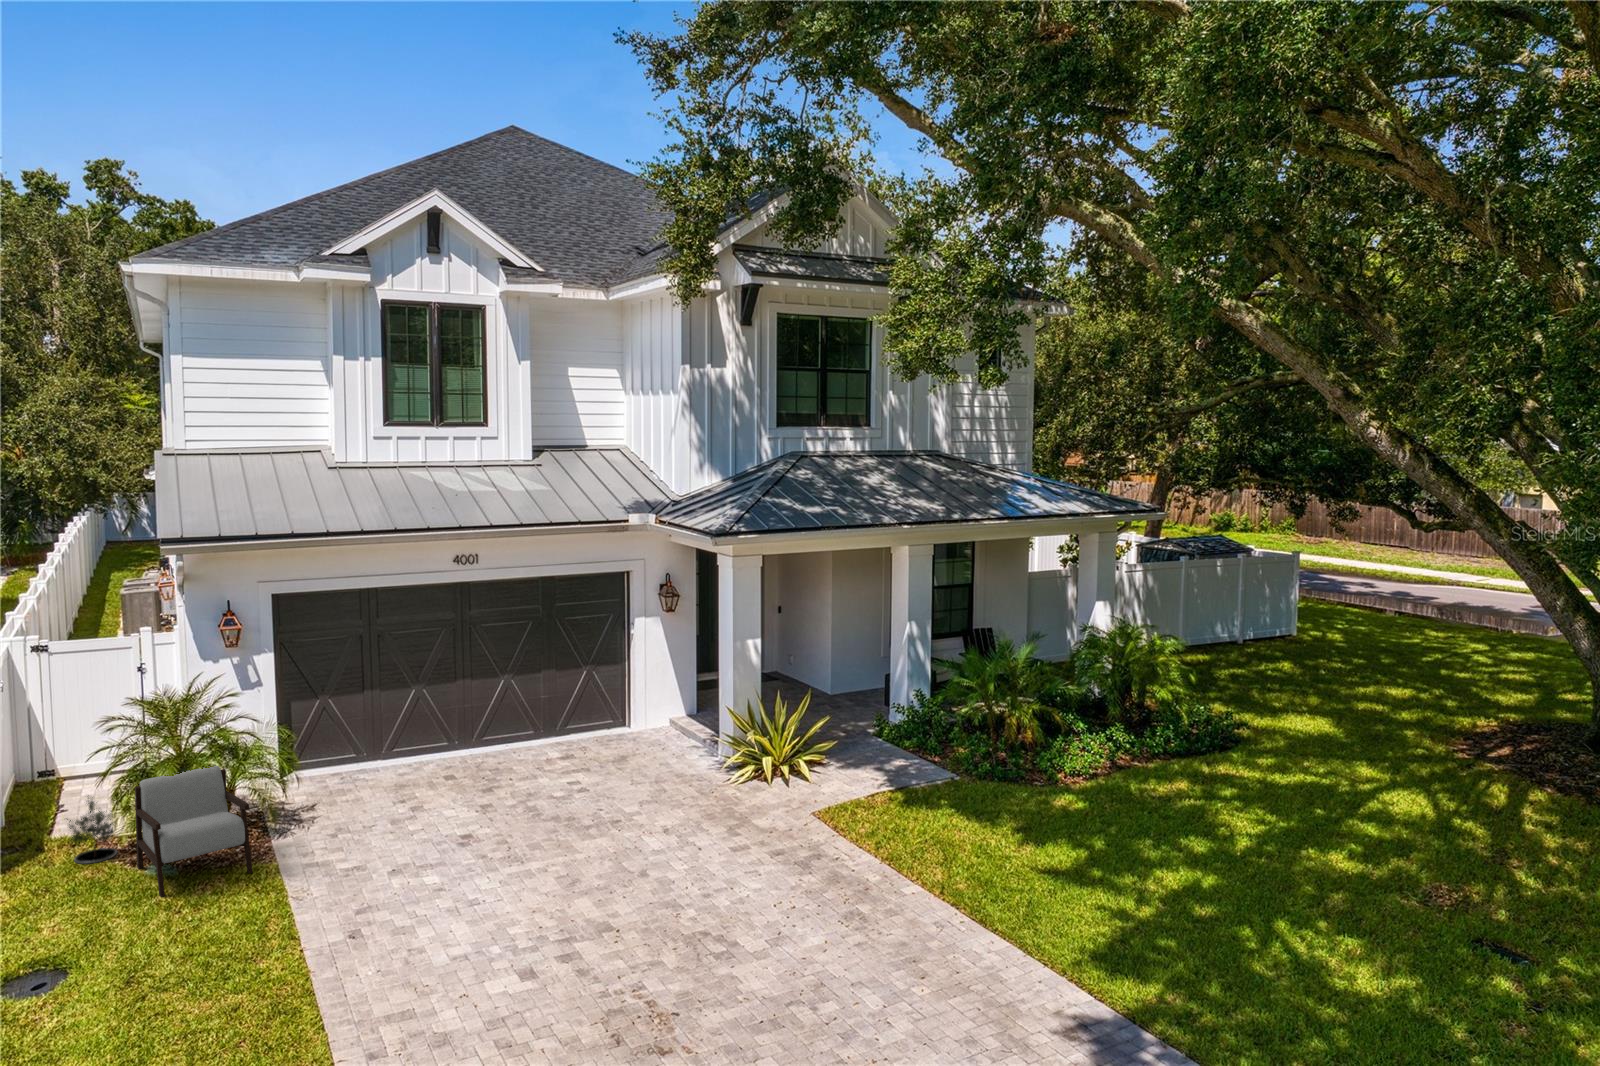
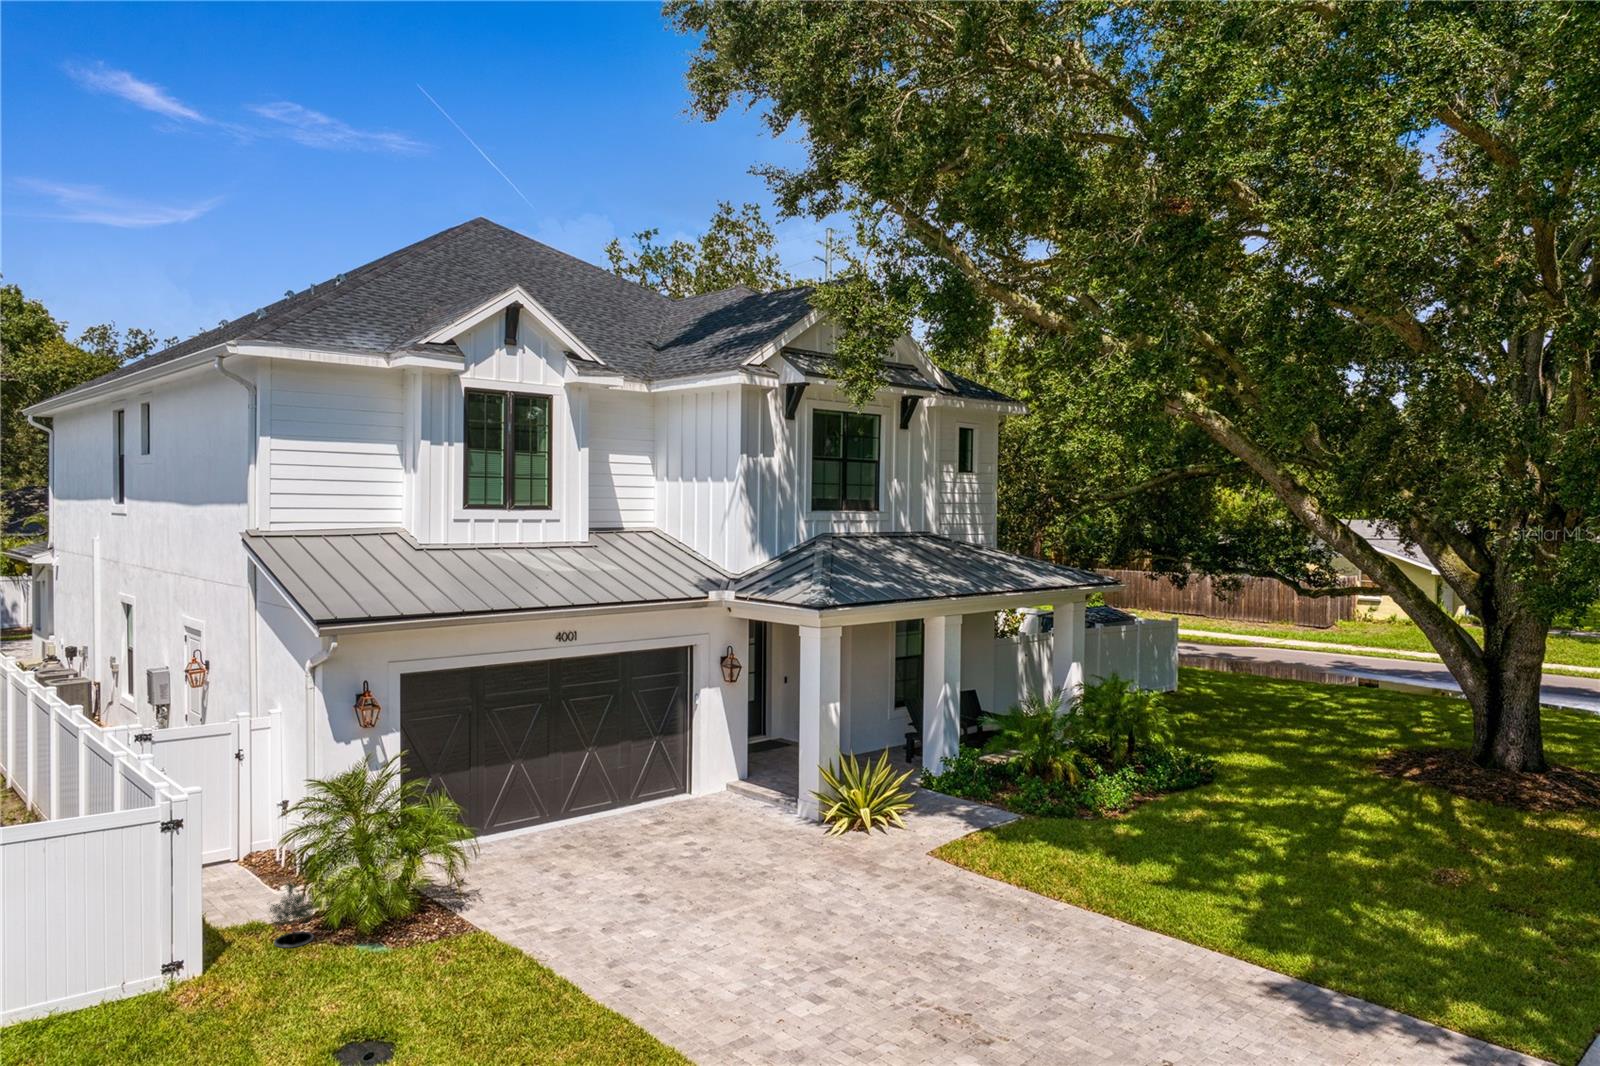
armchair: present [135,766,253,897] -> none [351,841,475,968]

